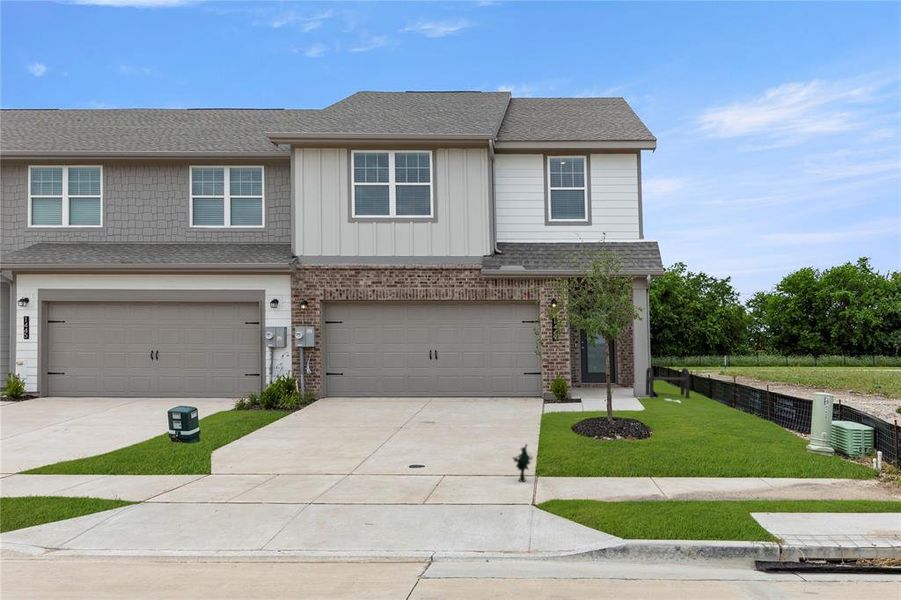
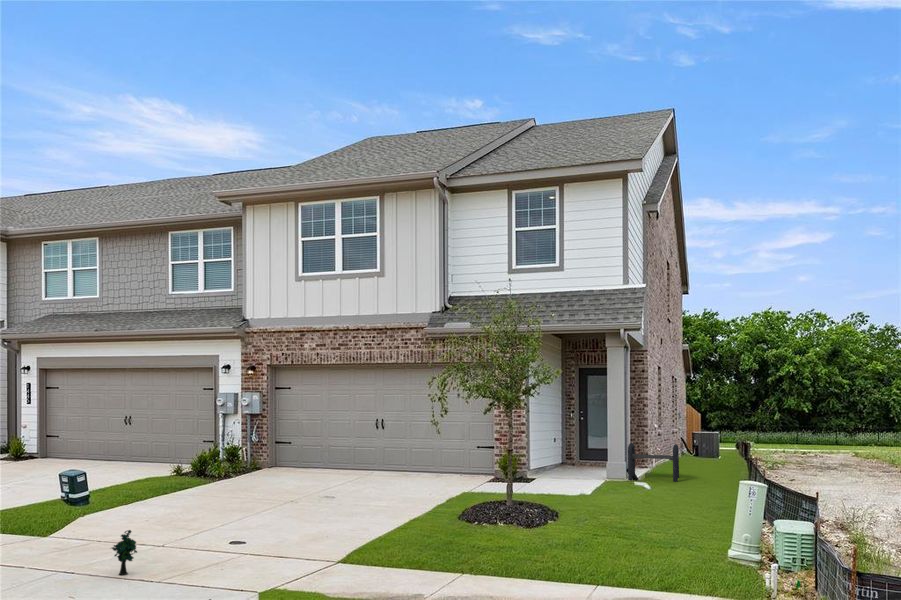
decorative plant: present [513,445,532,482] -> present [112,530,137,575]

